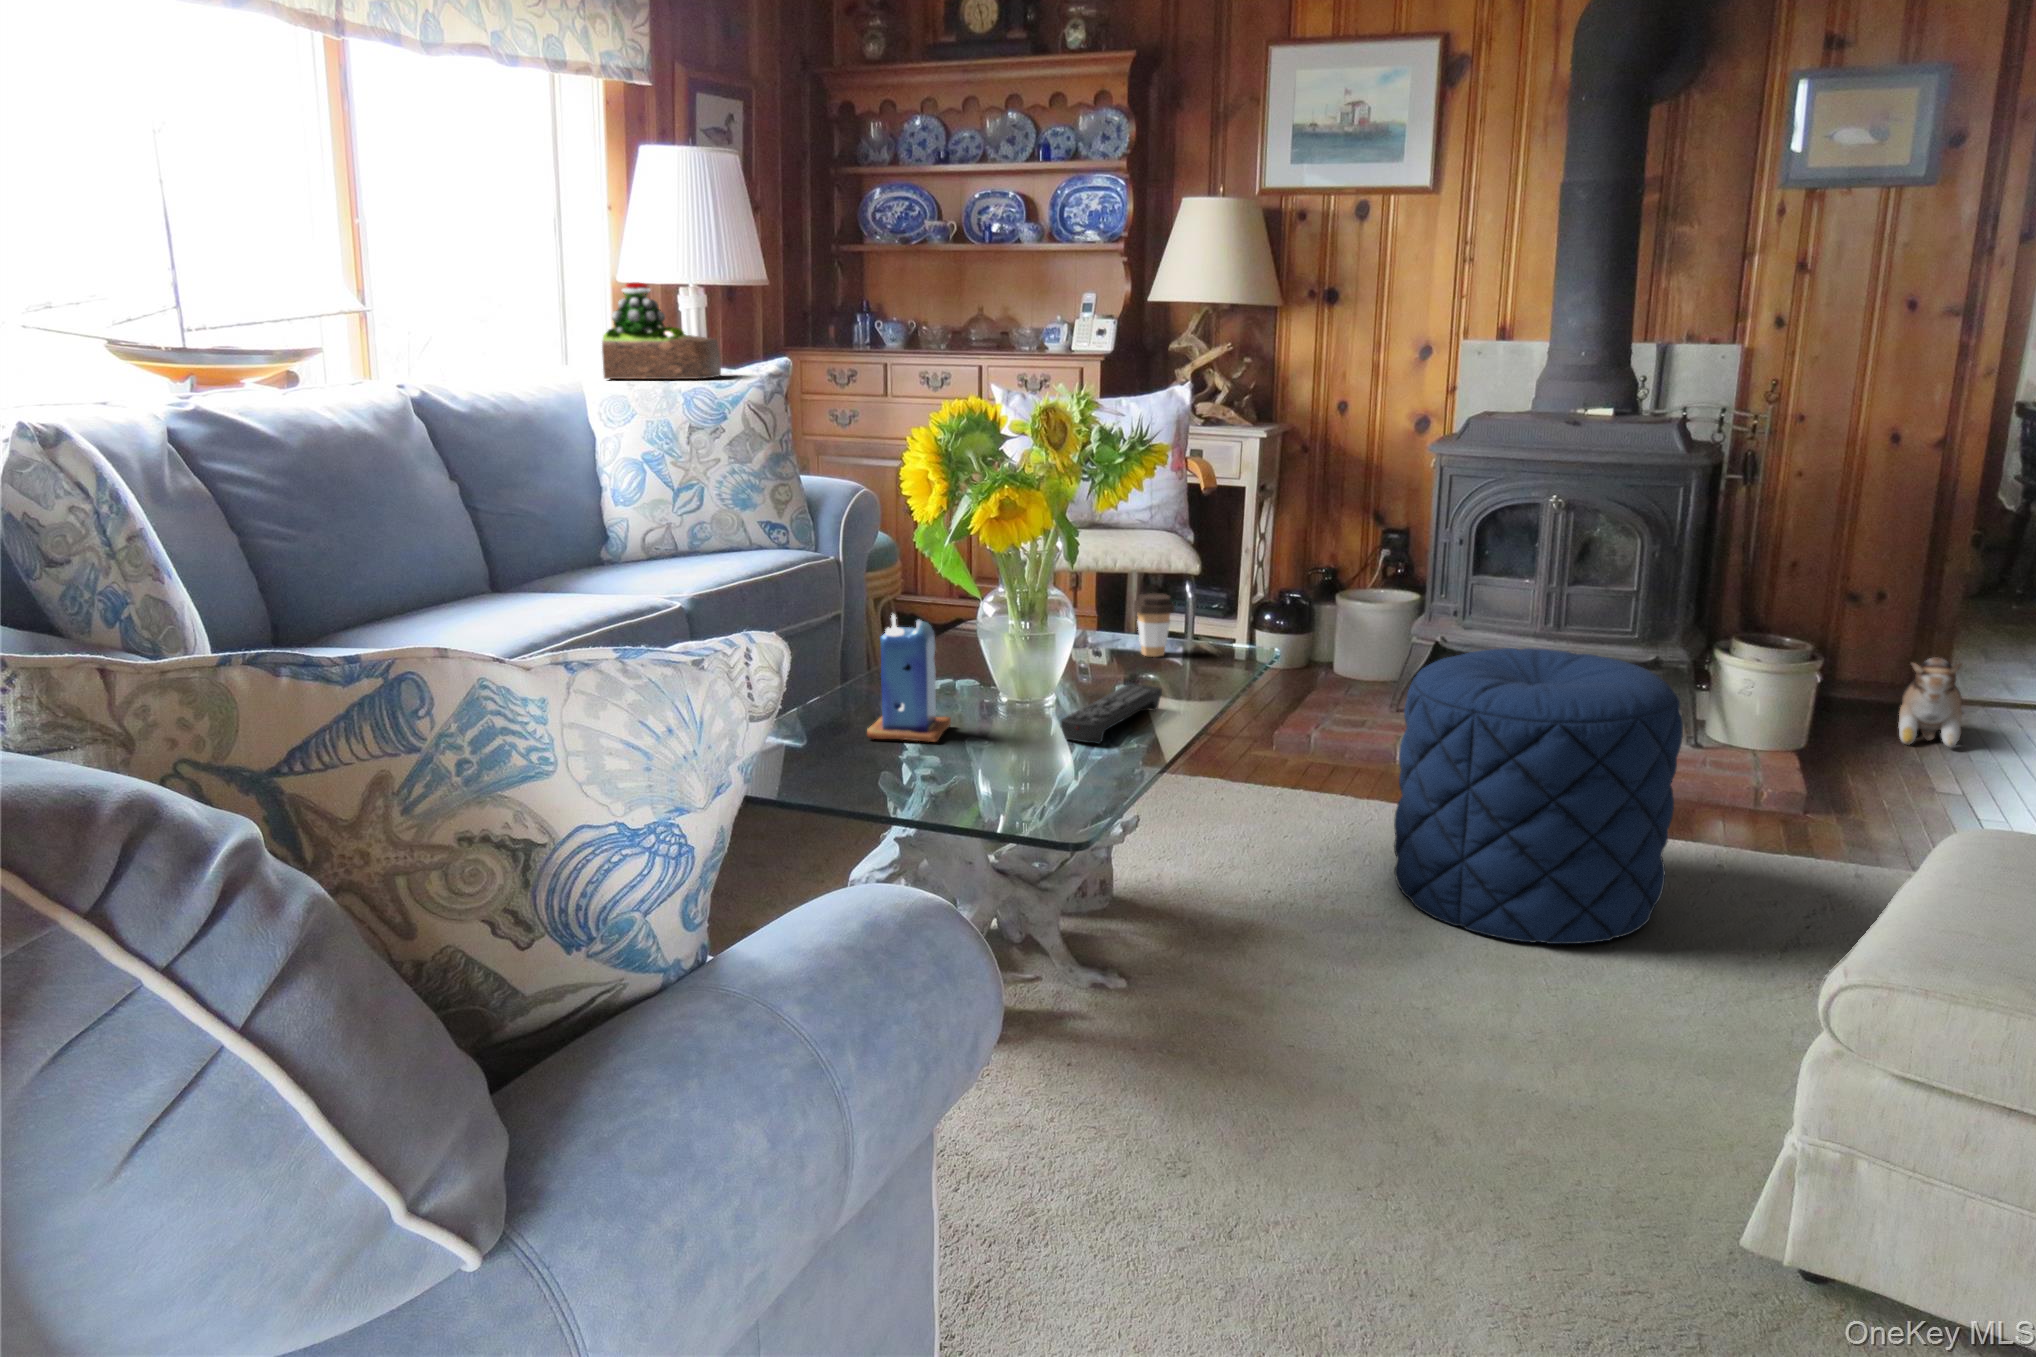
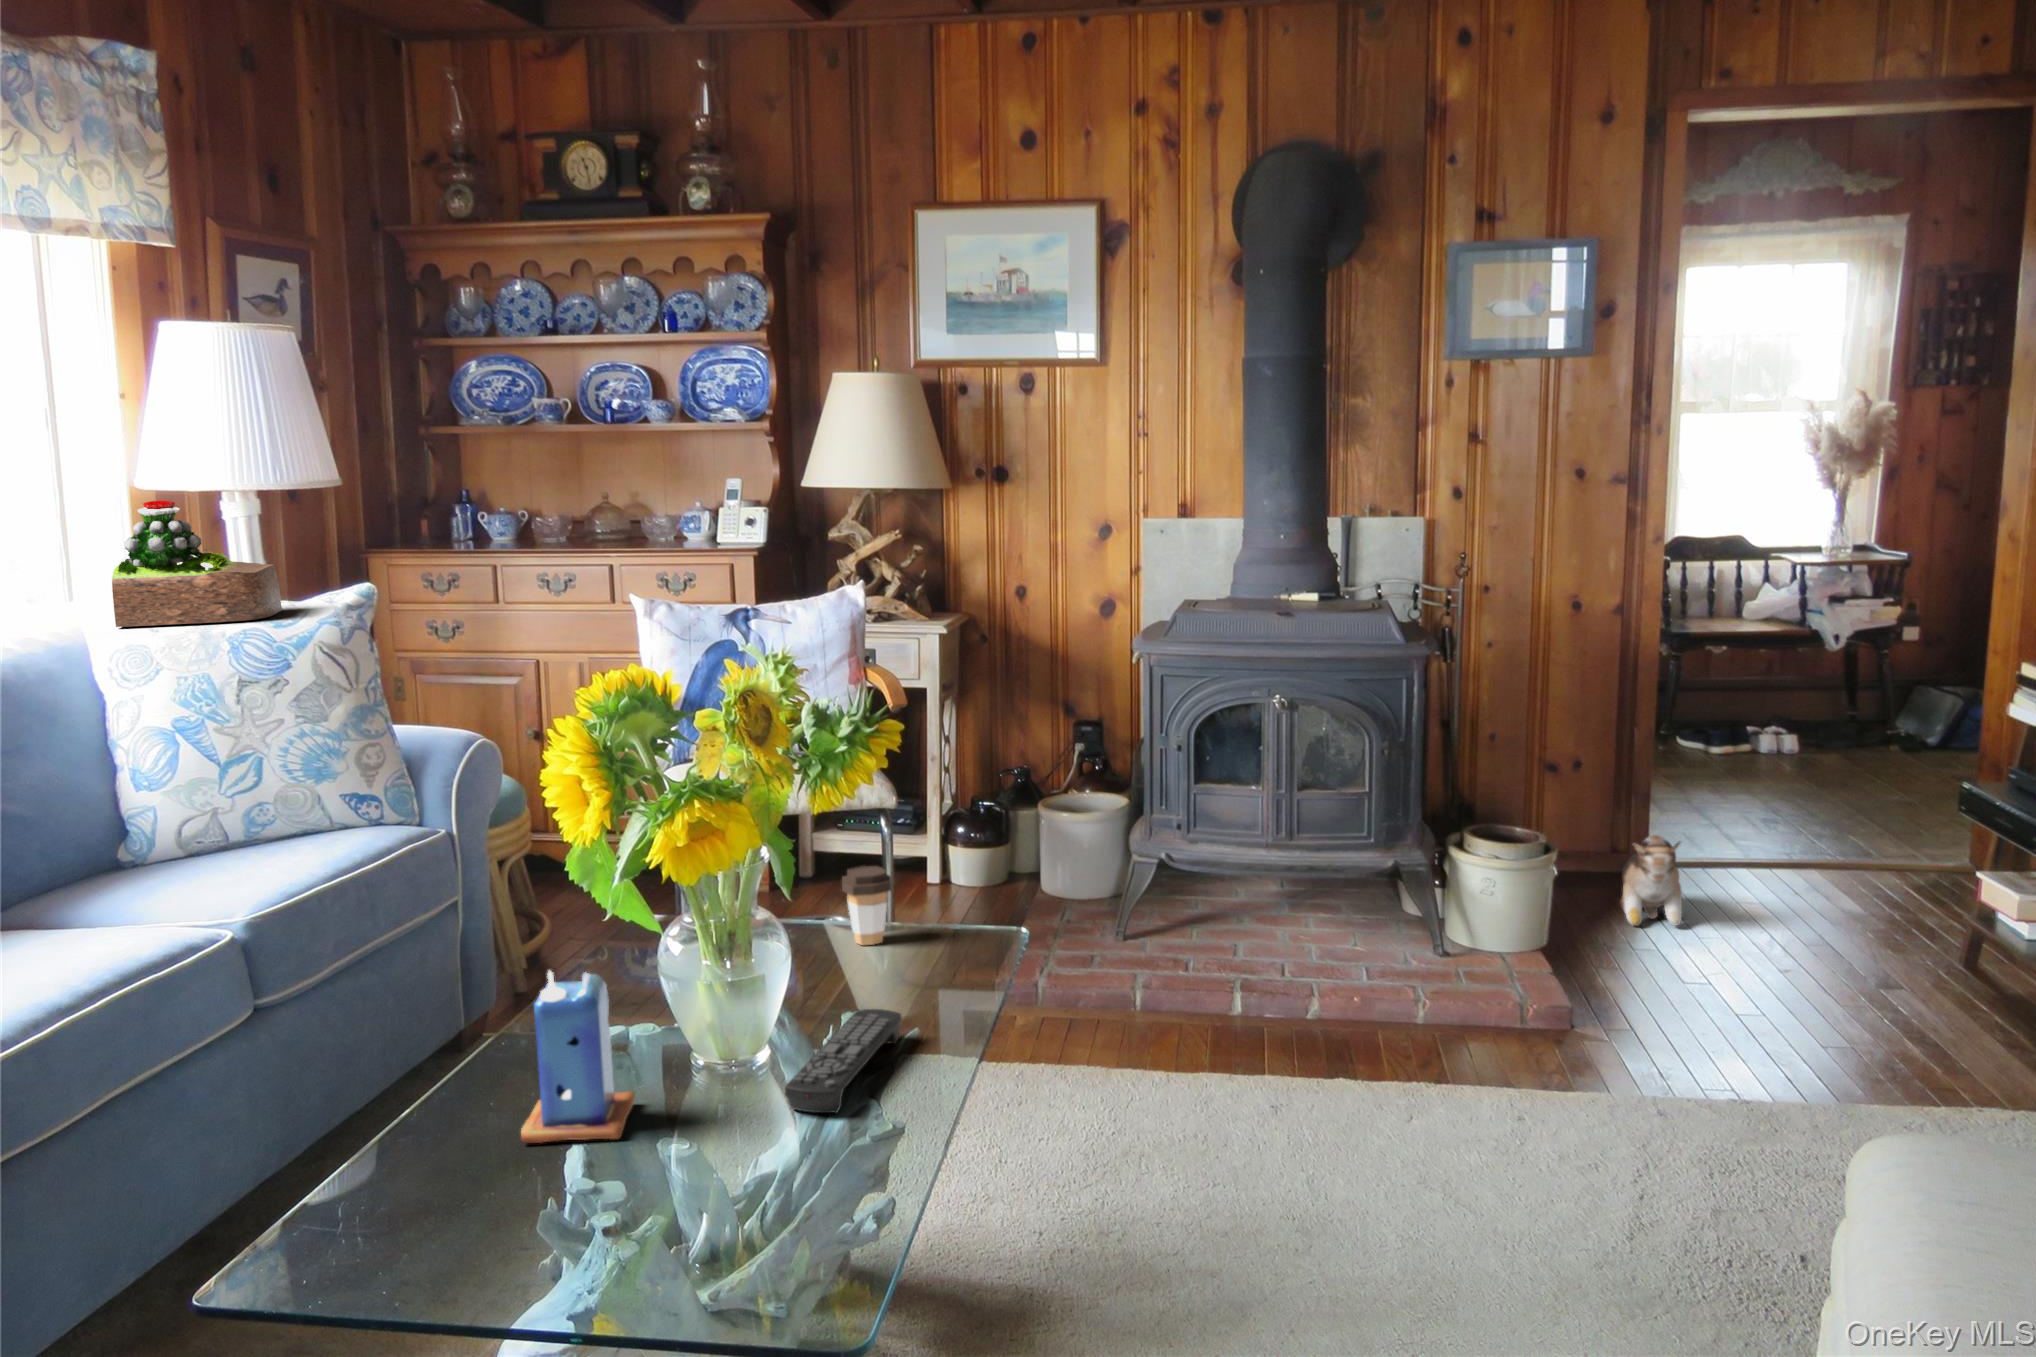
pouf: present [1394,648,1683,944] -> none [1171,894,1482,1260]

